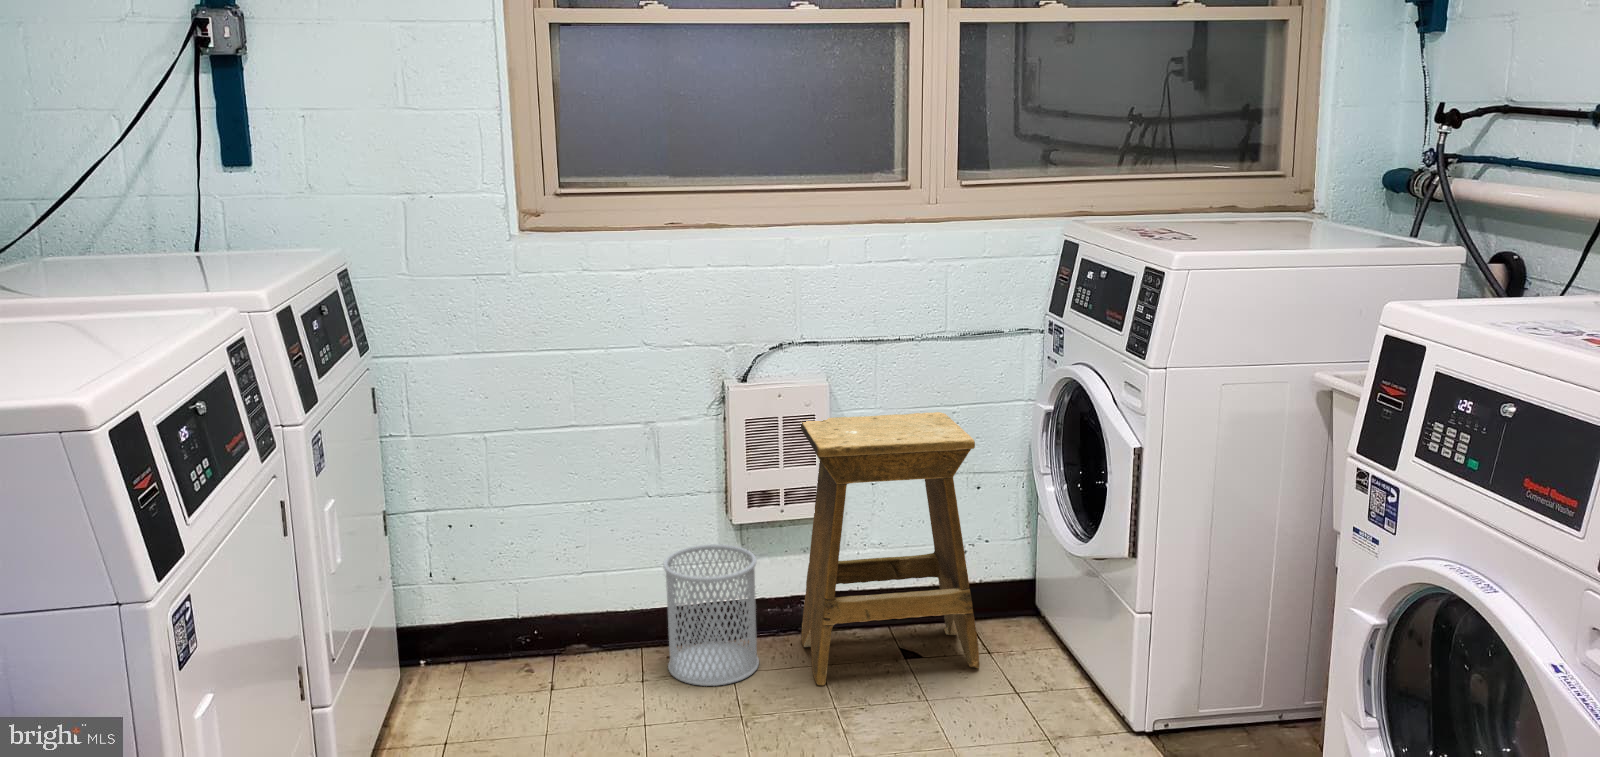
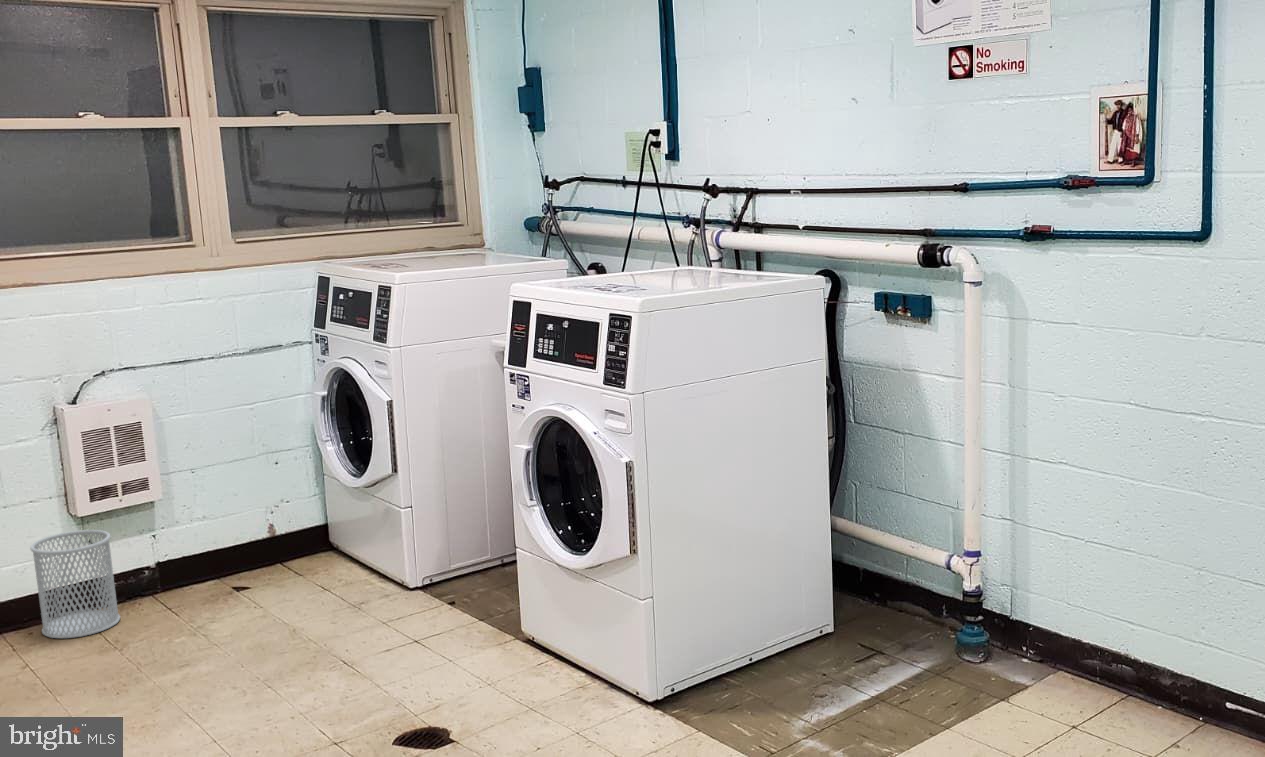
stool: present [801,412,980,685] -> none [133,408,295,619]

